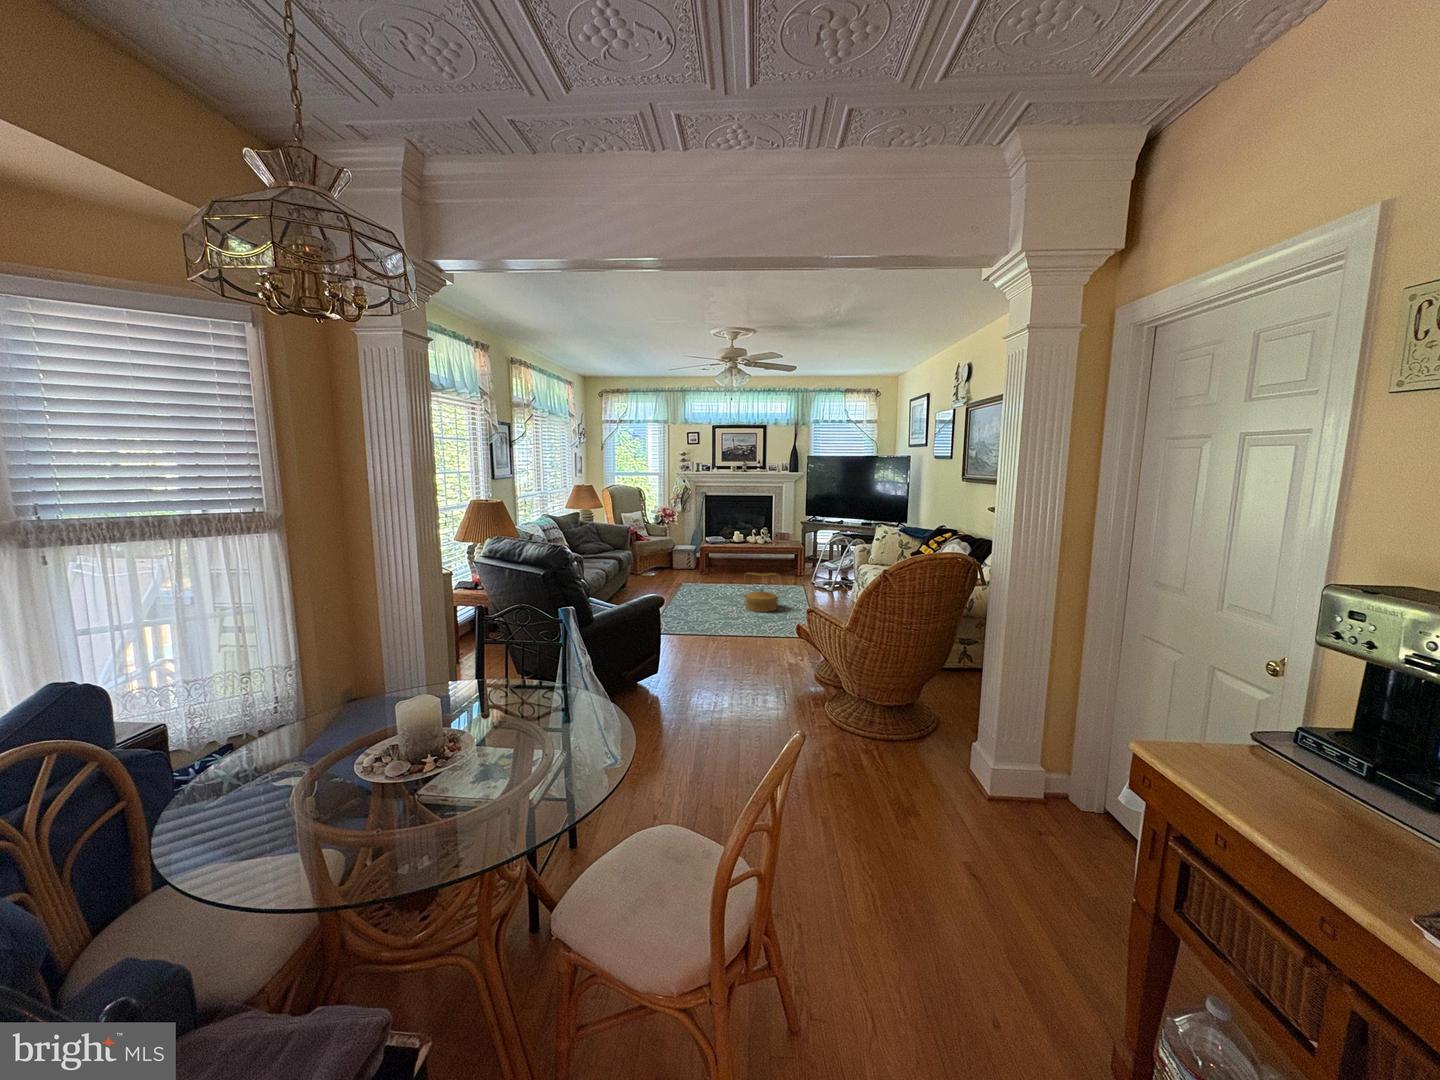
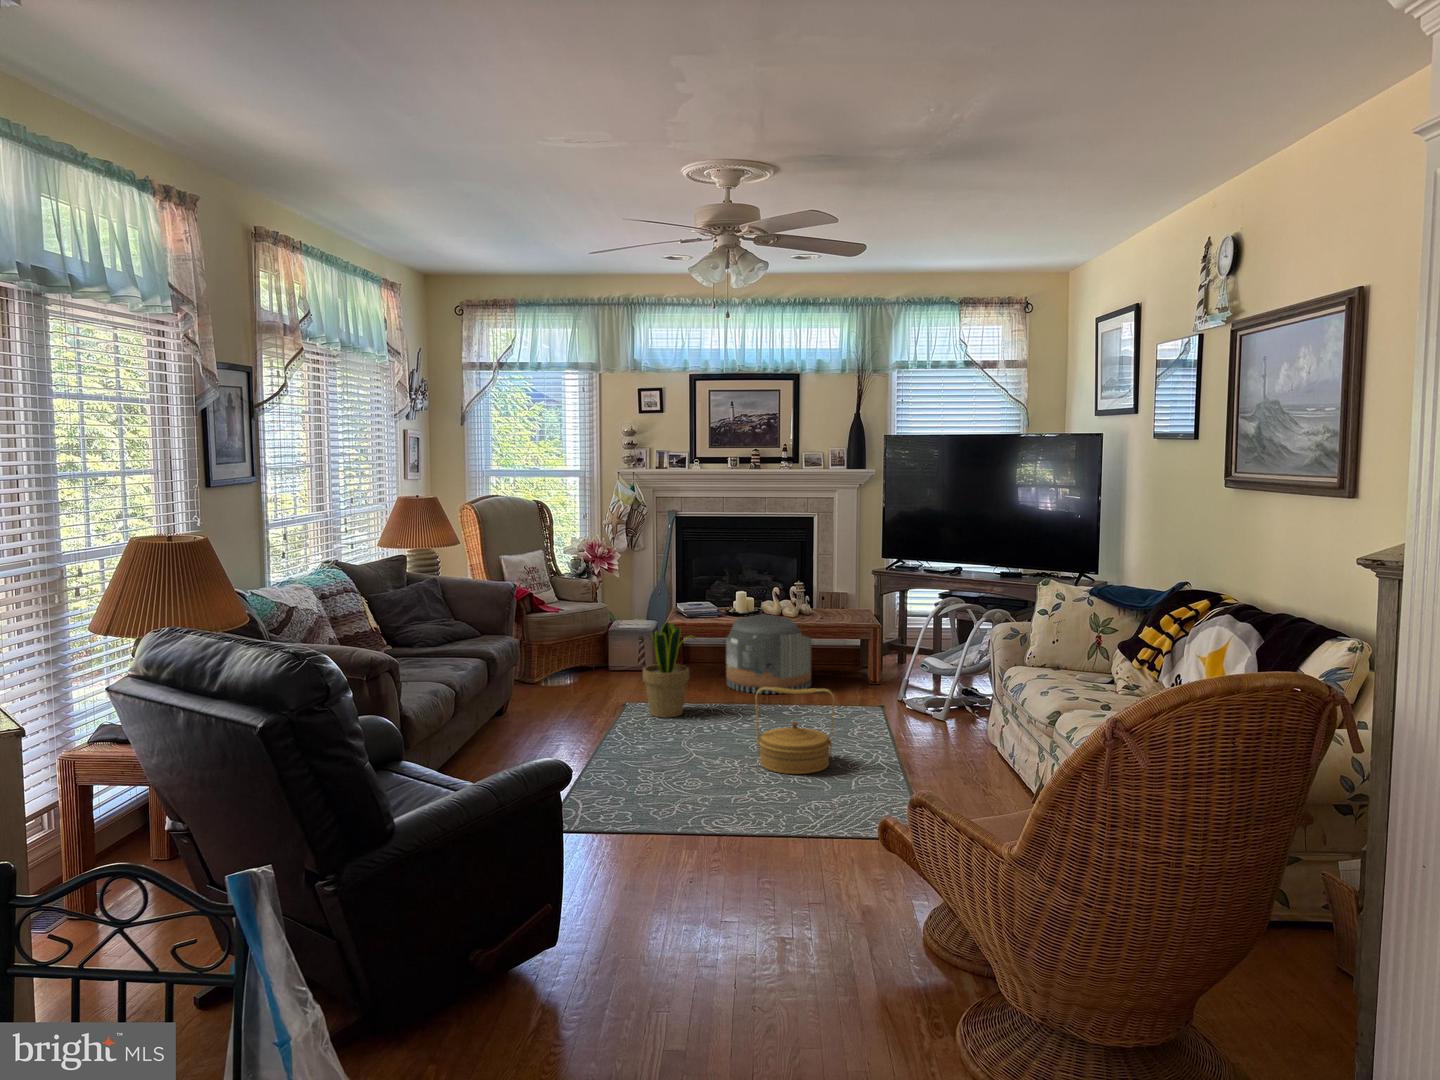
pouf: none [730,542,771,579] -> present [726,613,811,694]
potted plant: none [691,544,716,589] -> present [643,622,695,718]

